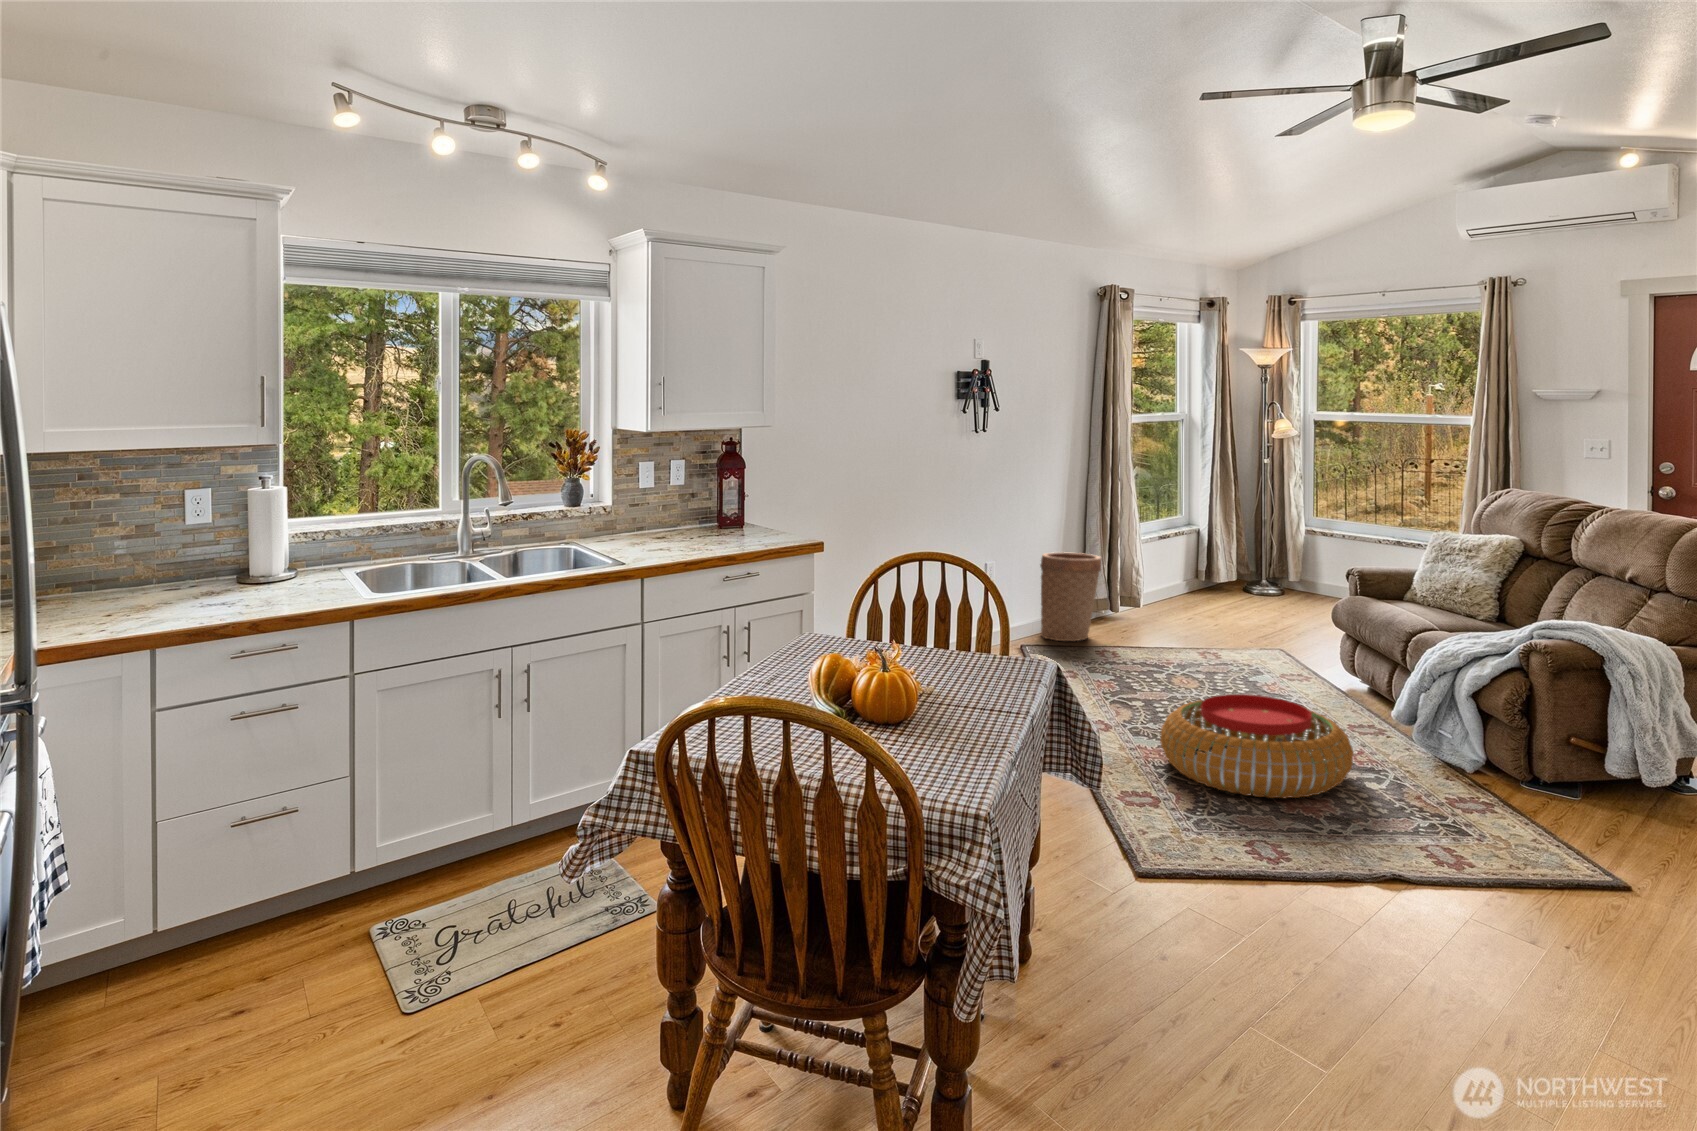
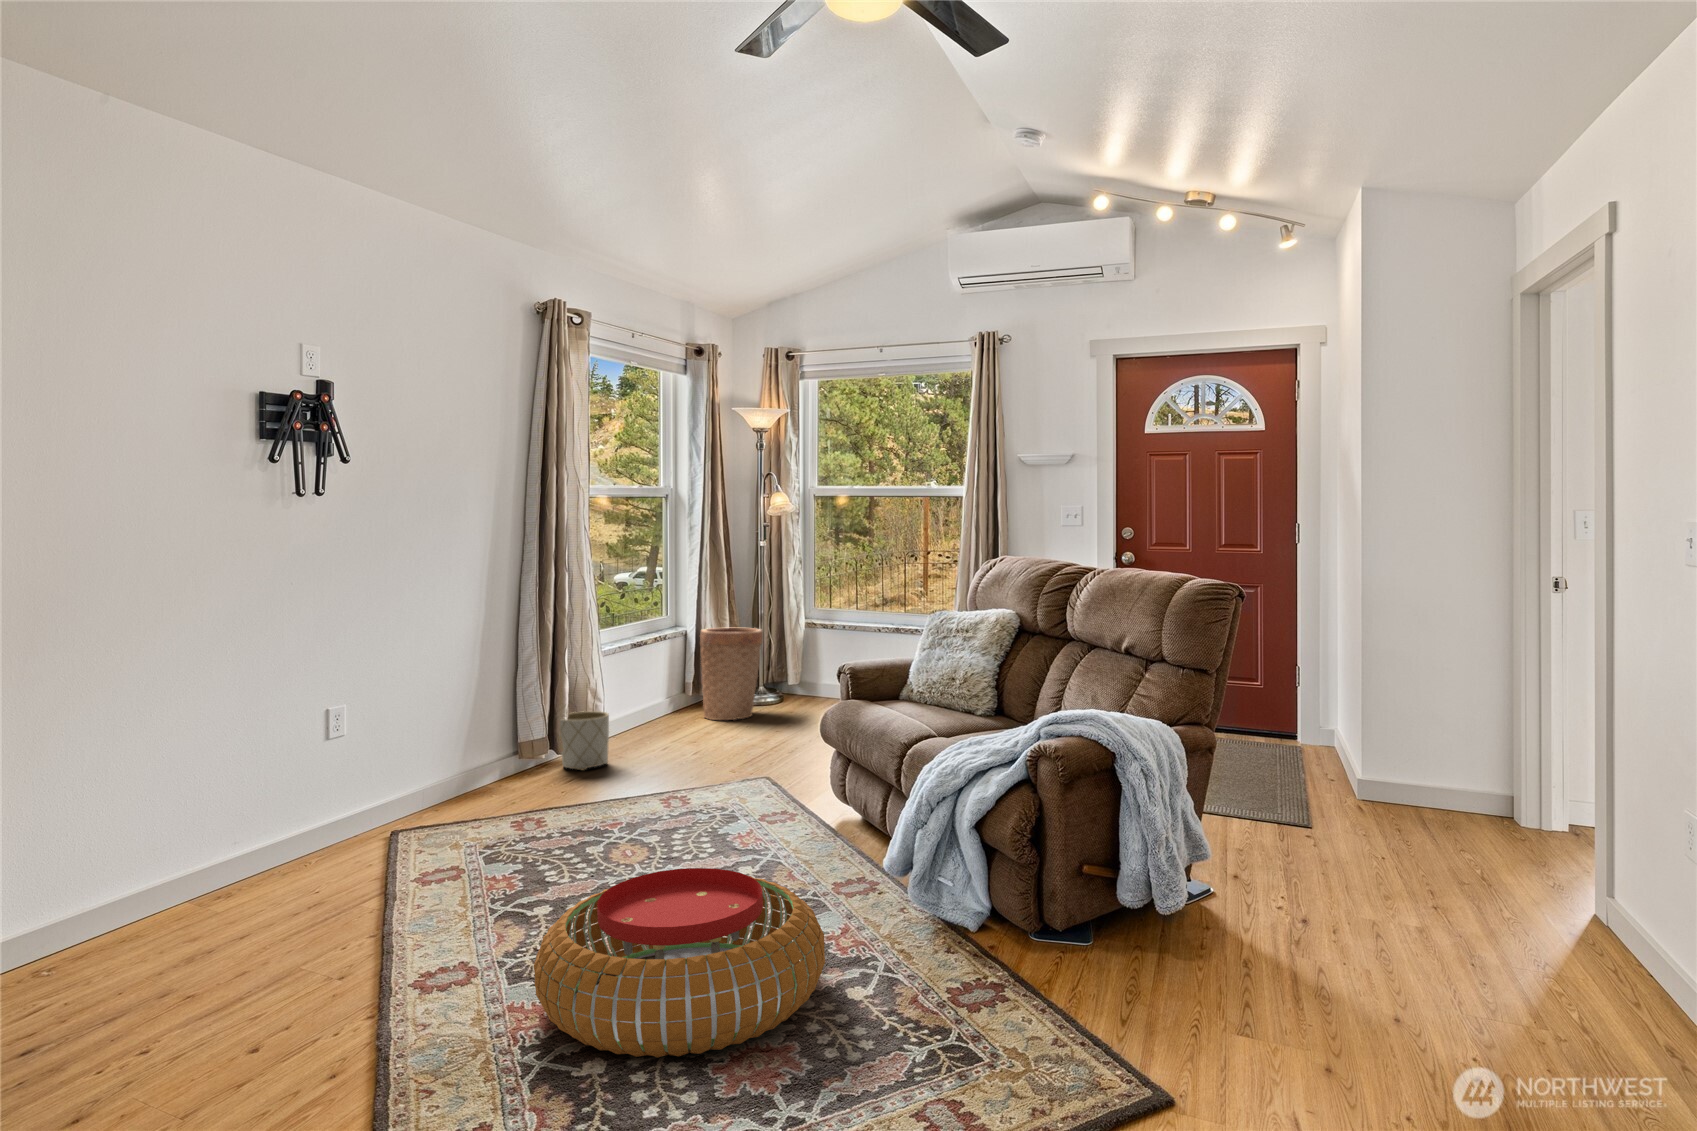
basket: present [1040,552,1101,641] -> present [700,627,763,720]
planter: none [1114,586,1151,629] -> present [559,711,609,770]

